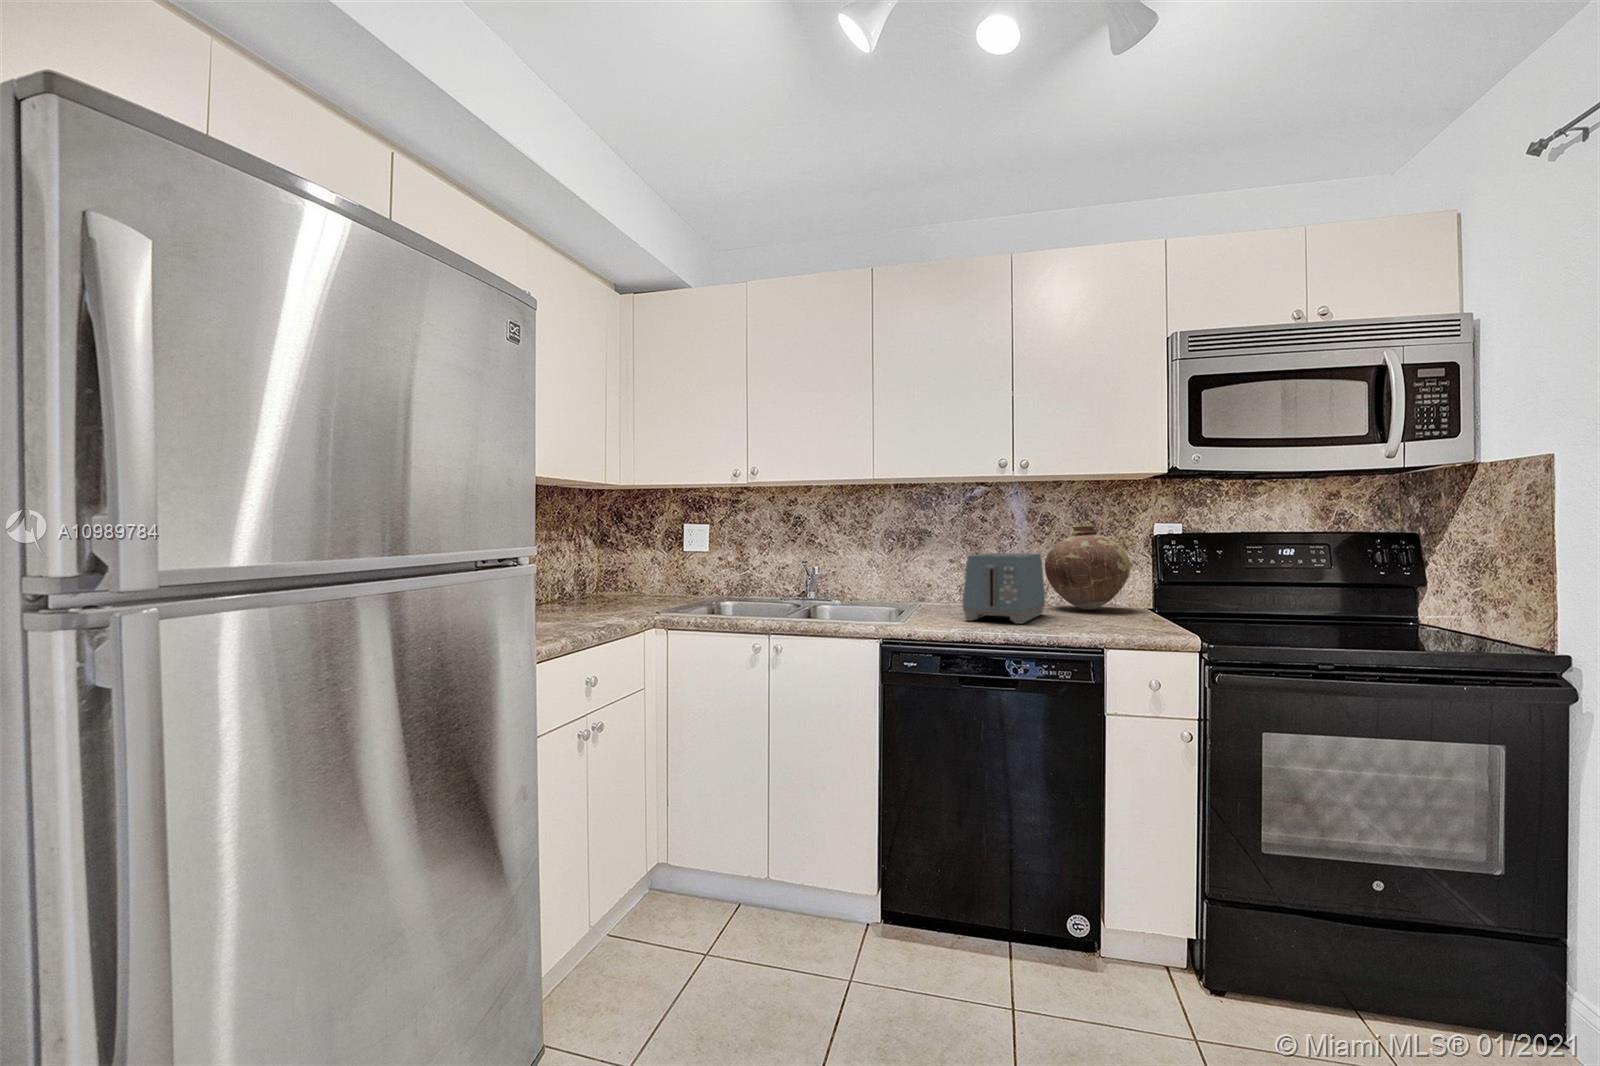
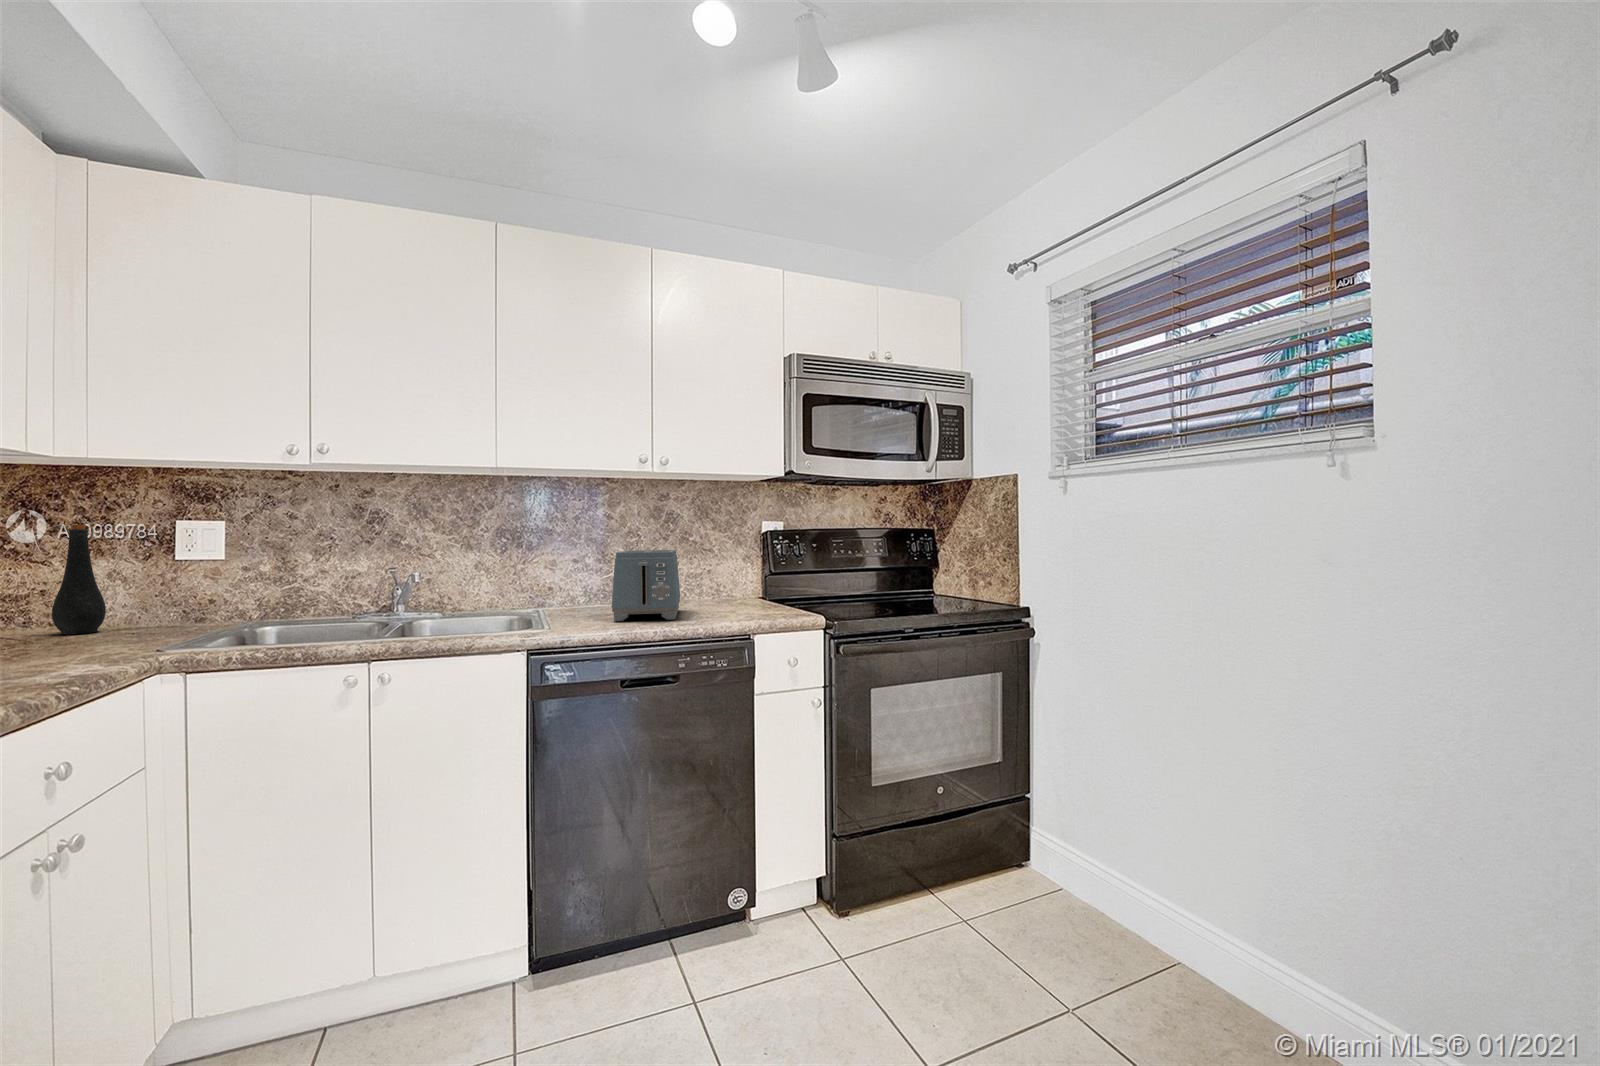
vase: present [1045,526,1130,610] -> none [670,523,745,603]
bottle: none [624,527,649,598] -> present [52,525,106,634]

